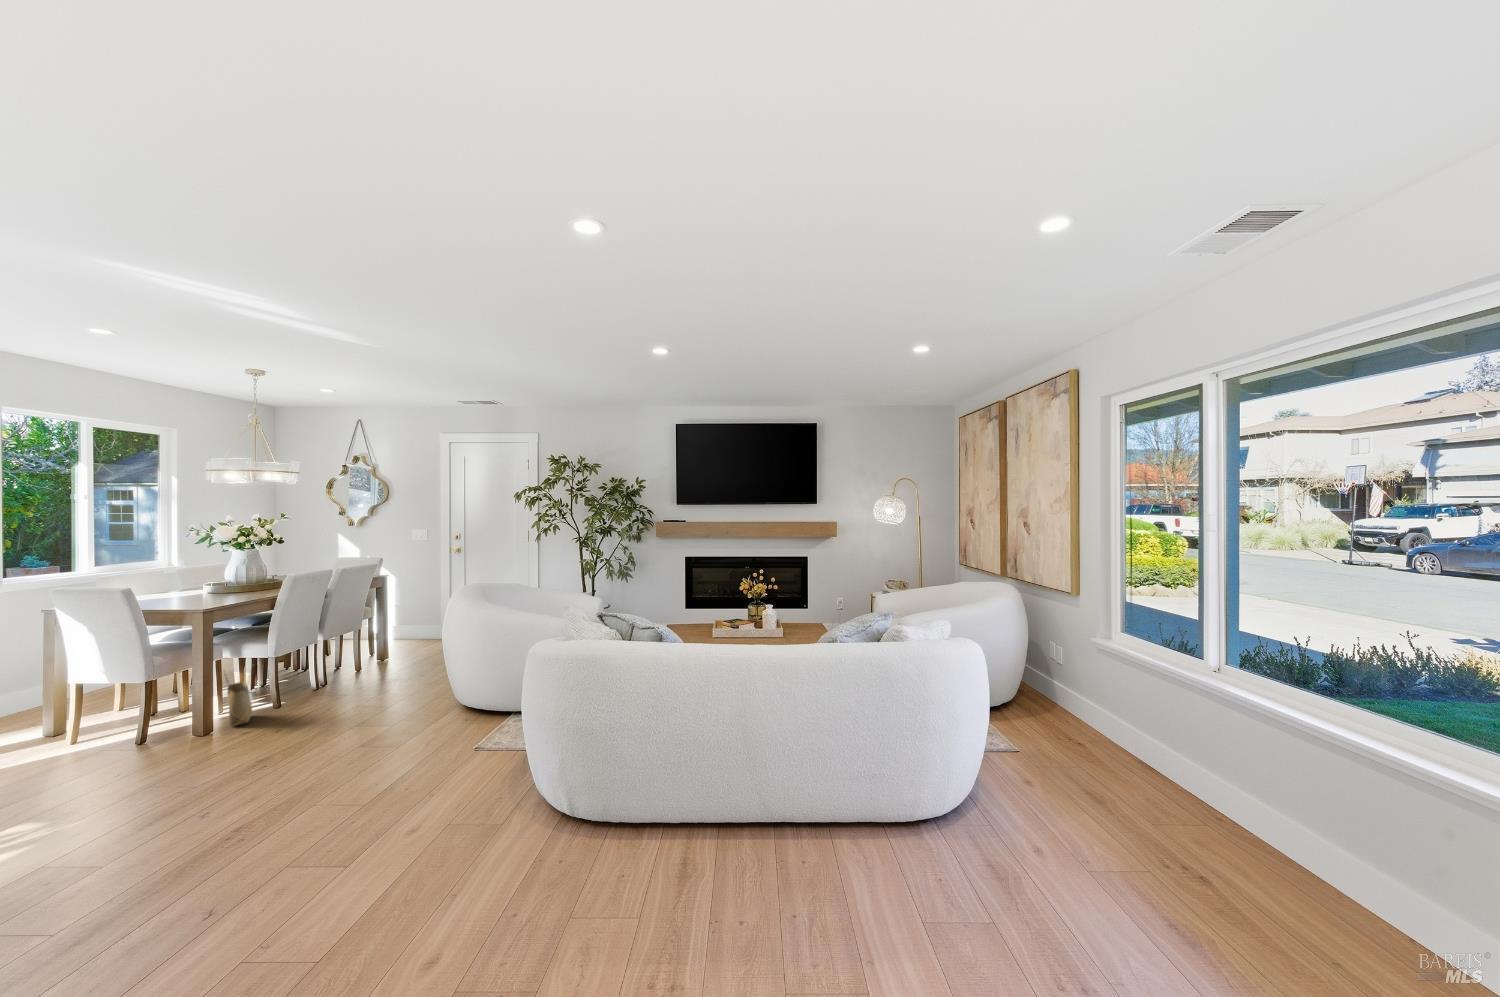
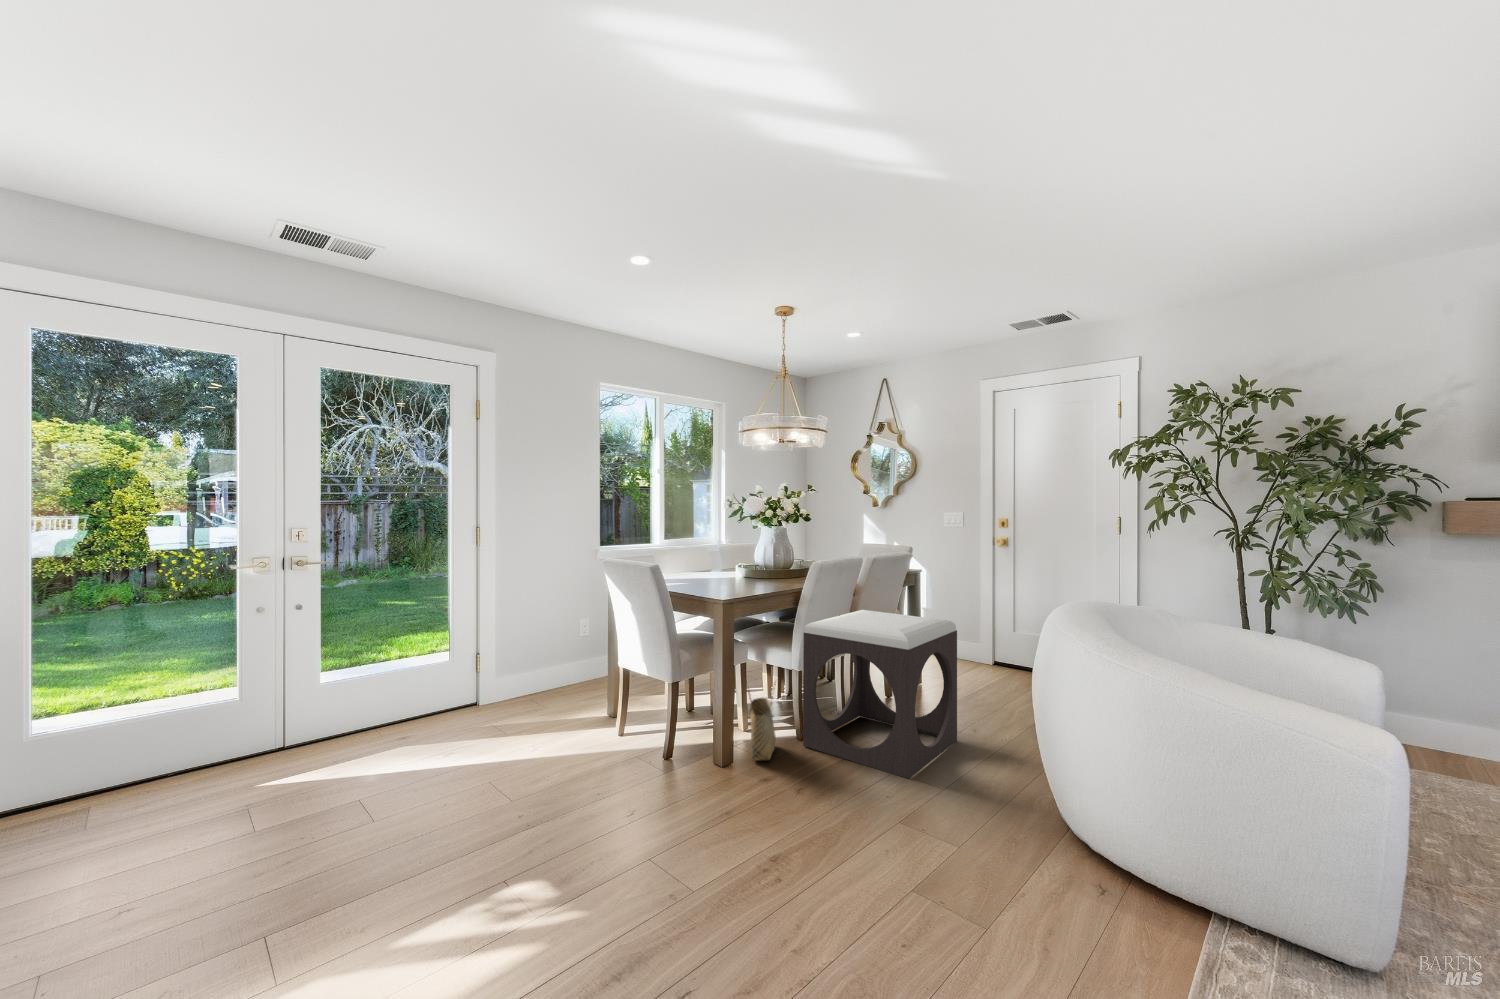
footstool: none [278,607,404,711] -> present [803,610,957,778]

